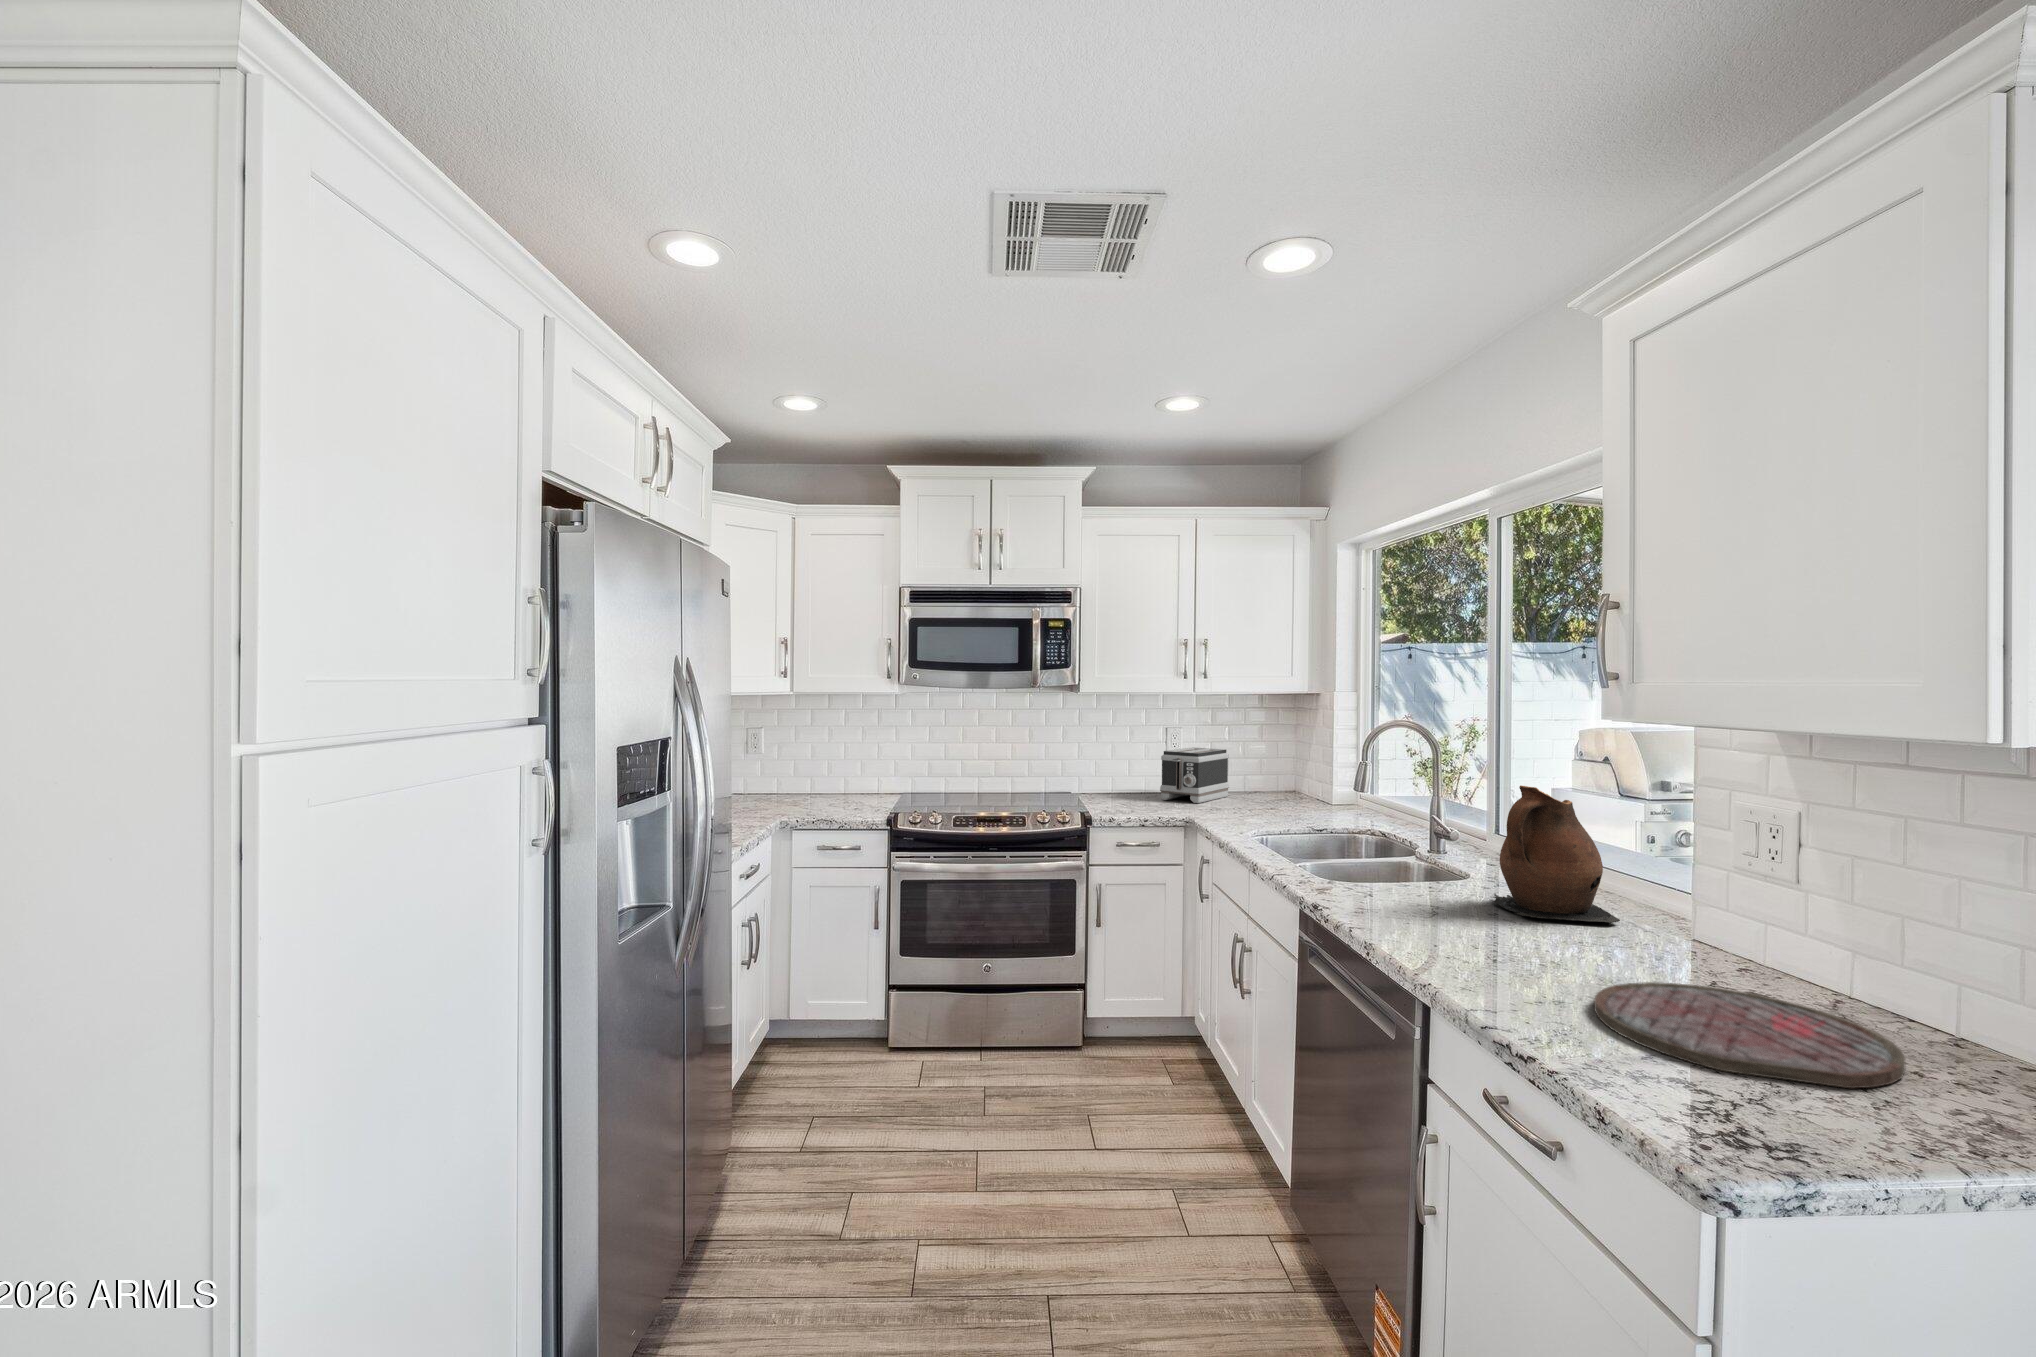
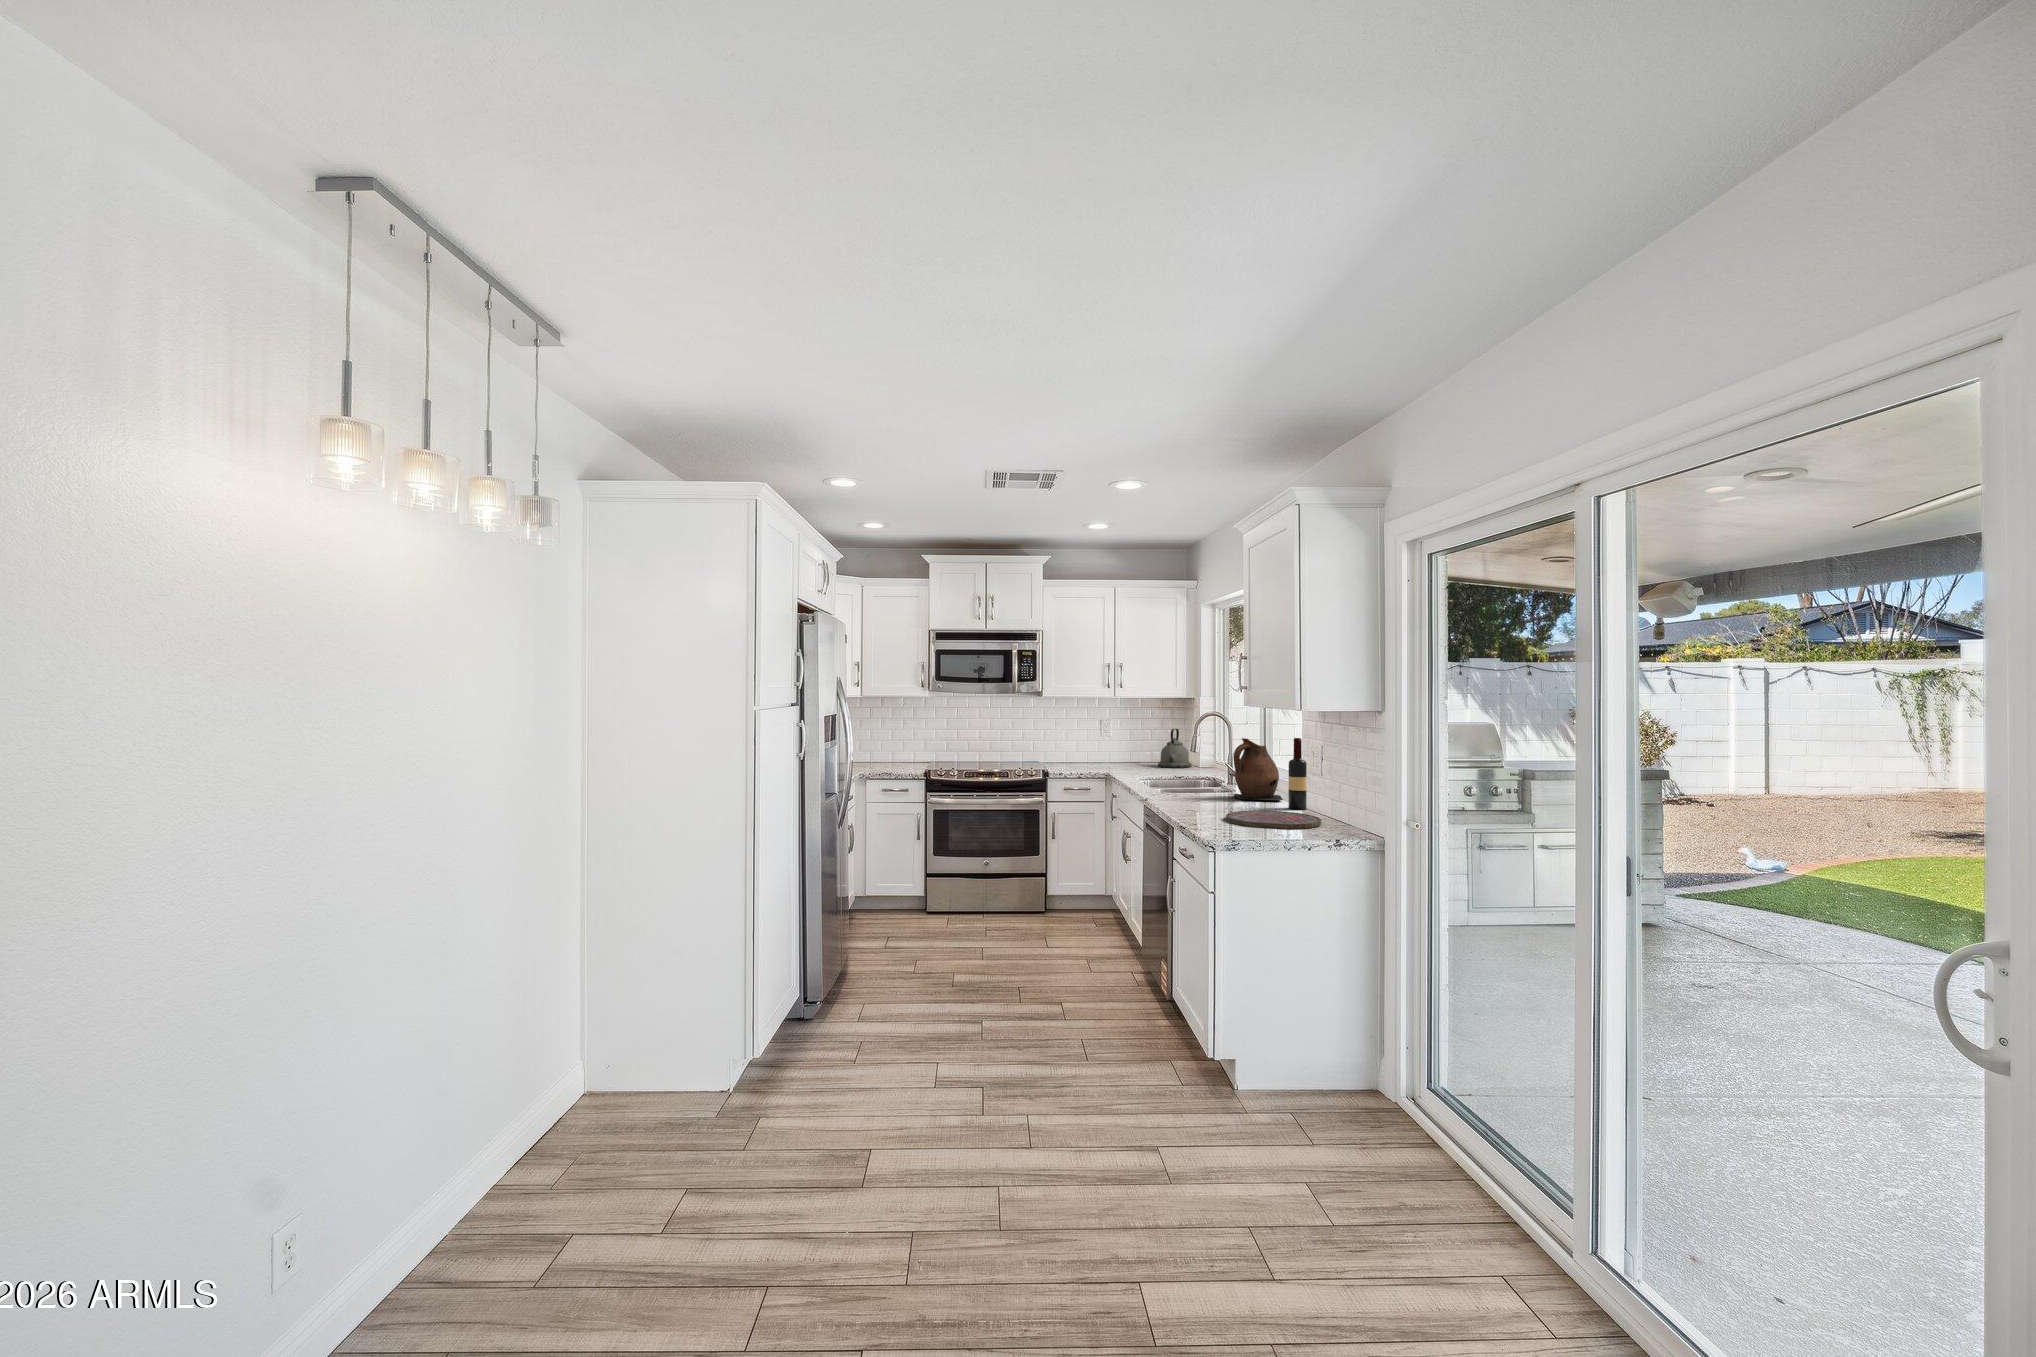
kettle: none [1265,744,1320,809] -> present [1158,729,1191,768]
toaster: present [1160,747,1229,803] -> none [1094,732,1139,766]
wine bottle: none [1671,795,1721,963] -> present [1288,738,1307,810]

